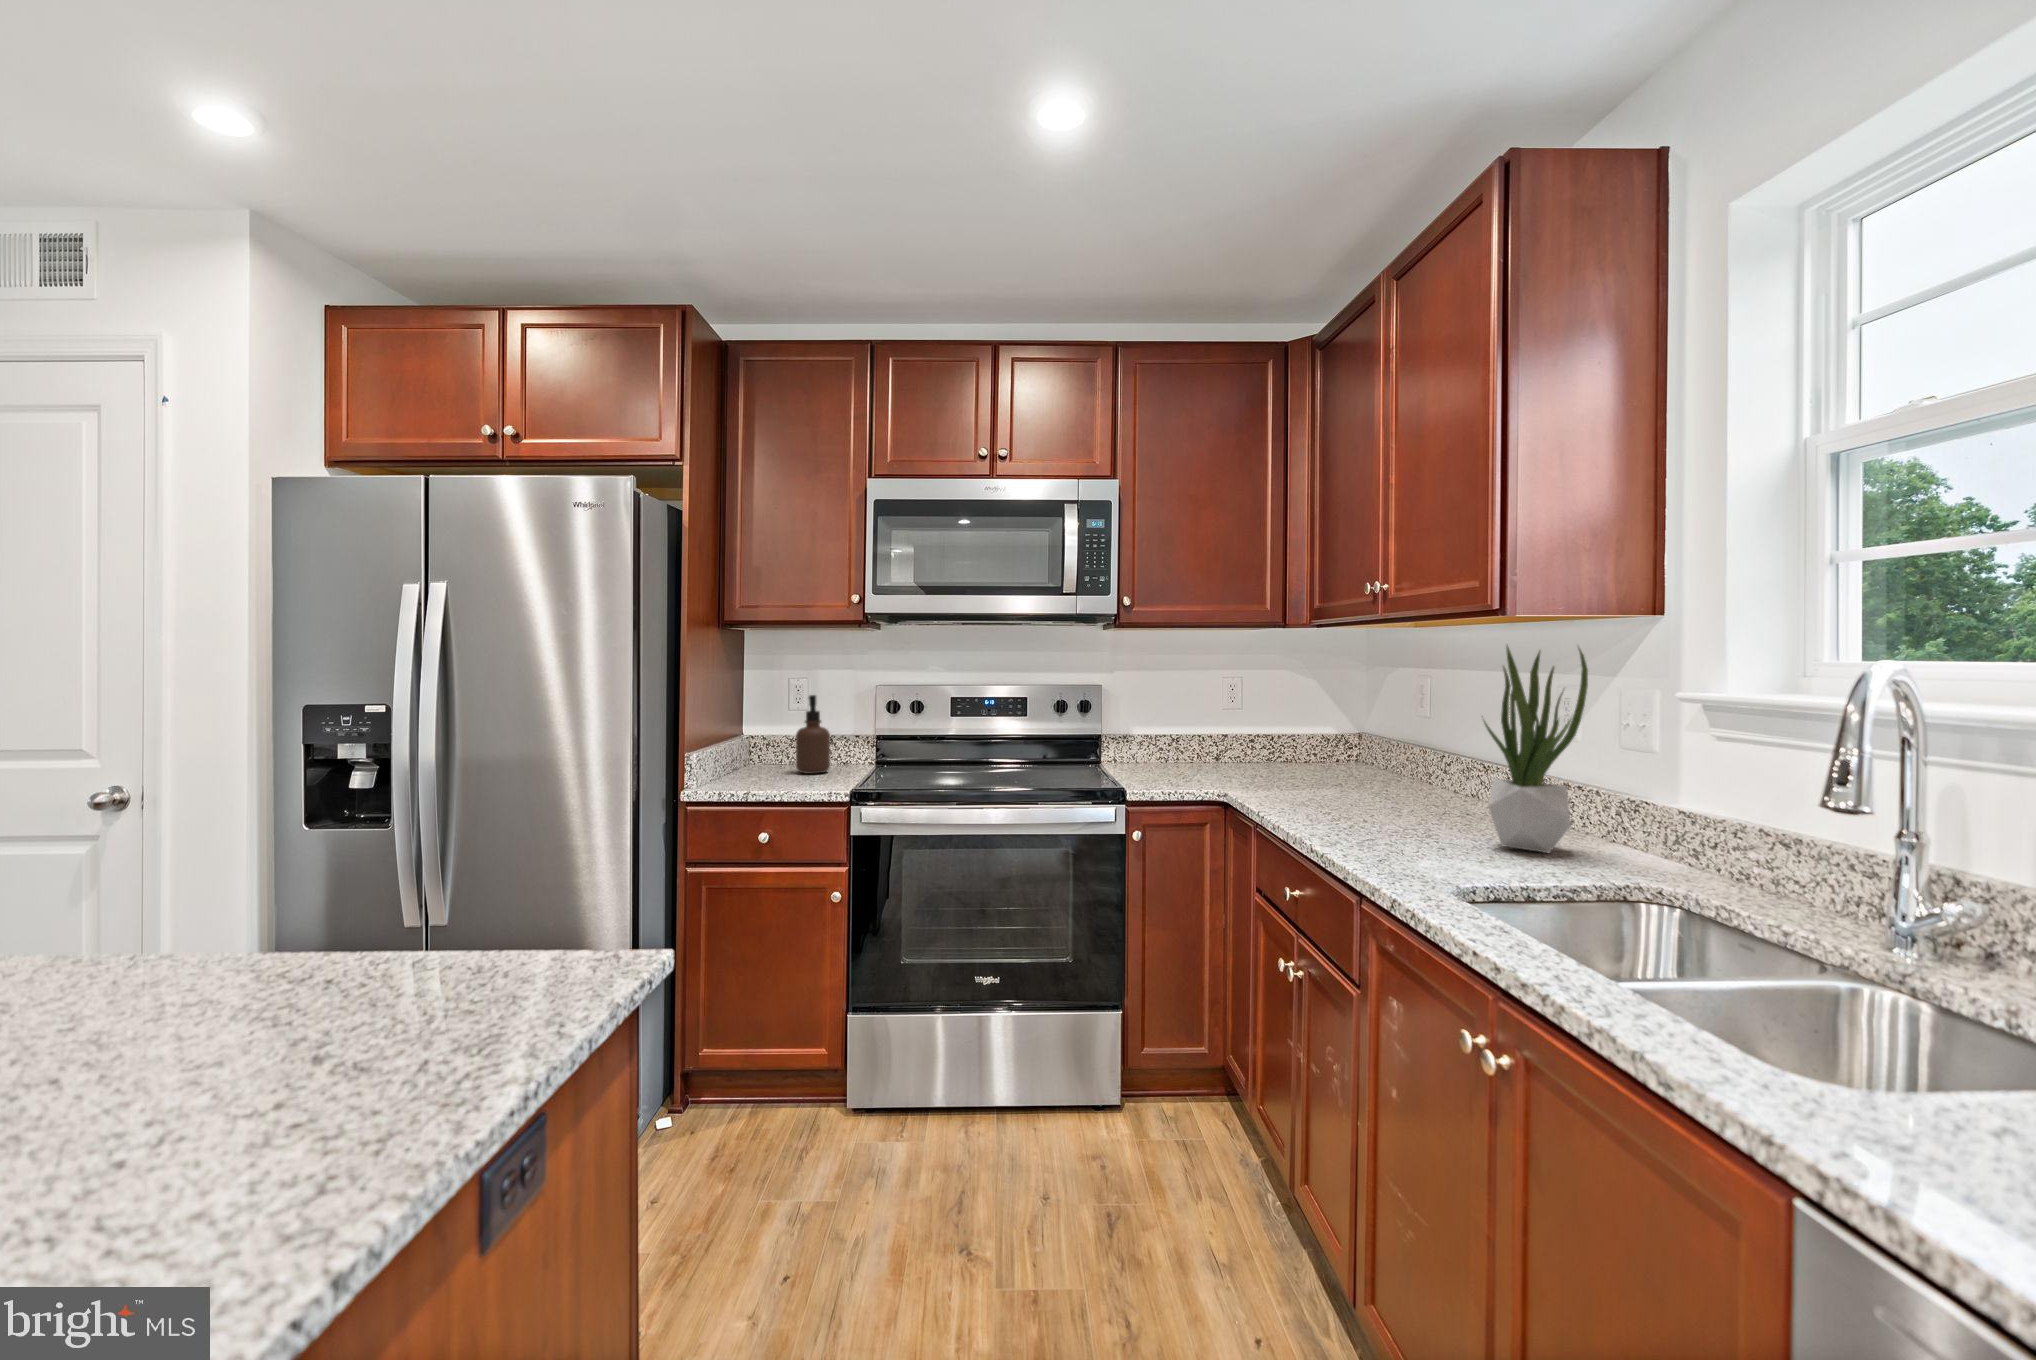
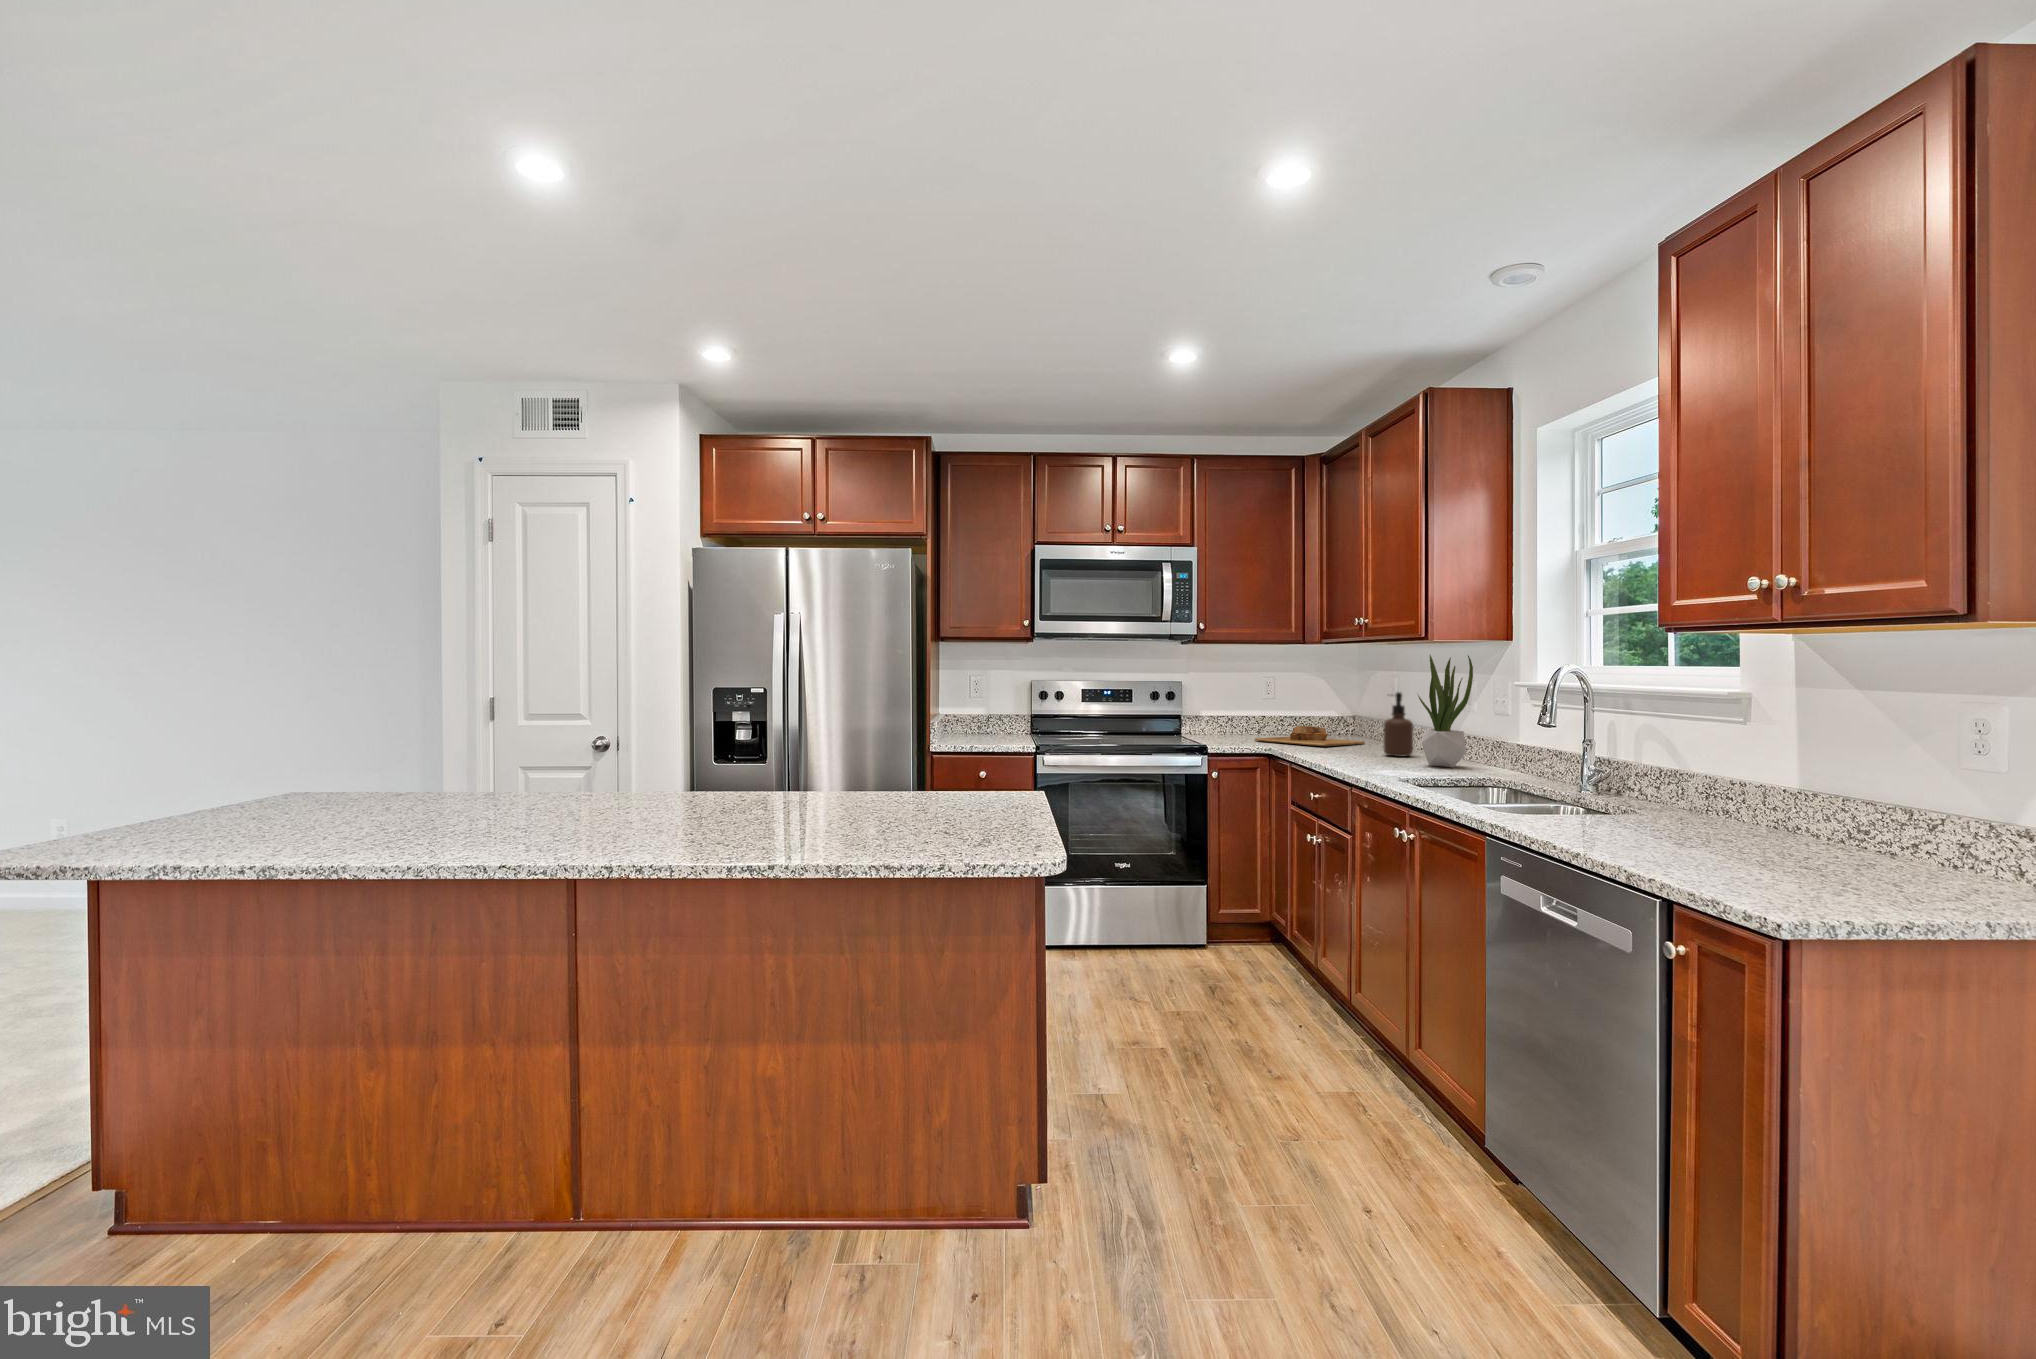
soap dispenser: present [796,695,830,774] -> present [1384,692,1413,757]
cutting board: none [1207,756,1376,792] -> present [1255,726,1365,746]

